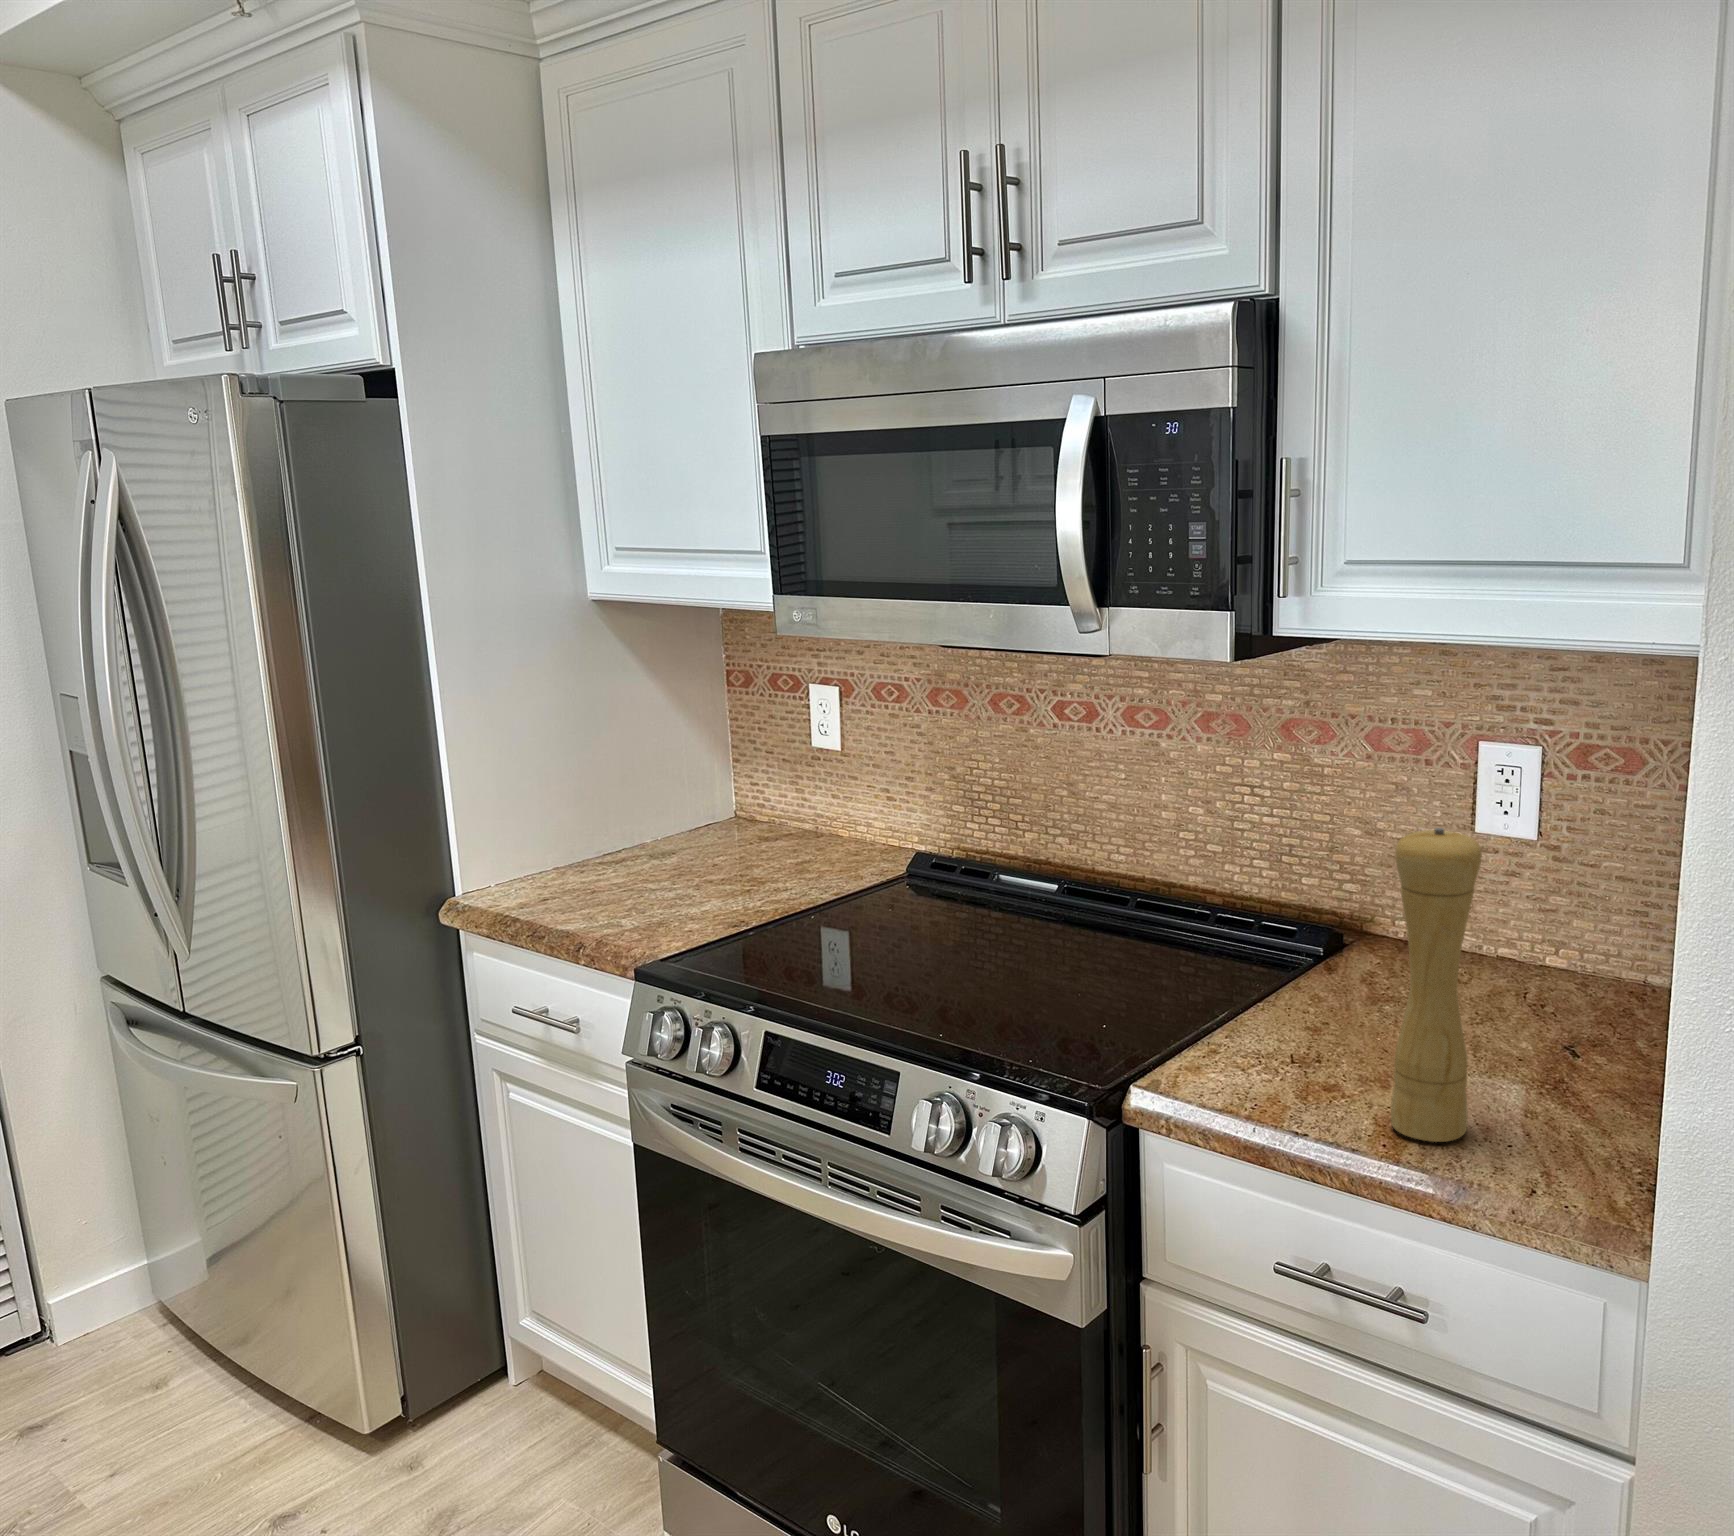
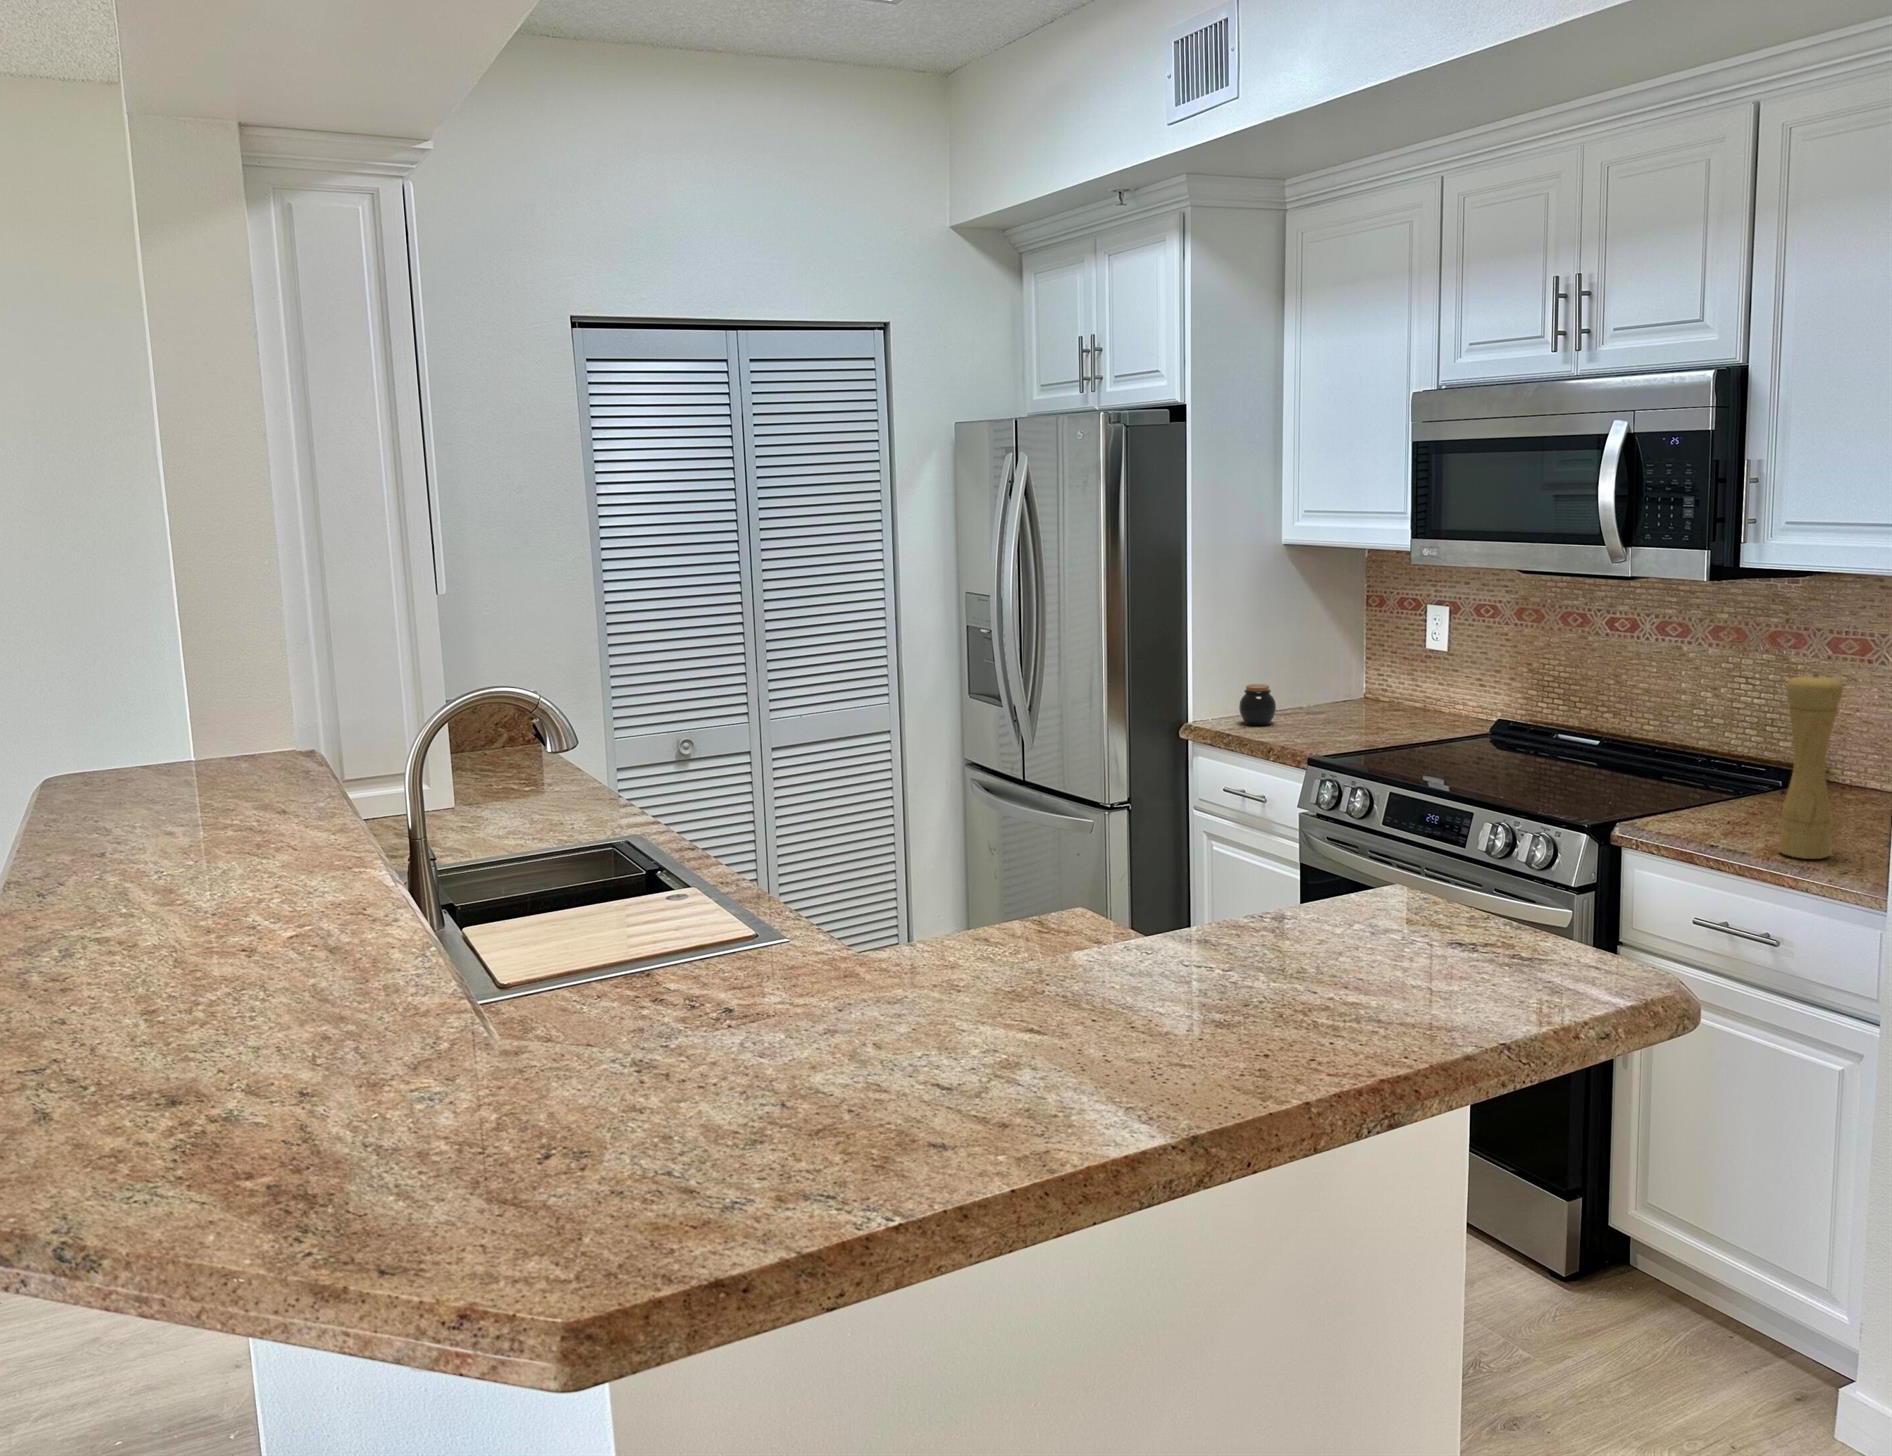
jar: none [532,825,590,893] -> present [1239,684,1276,725]

